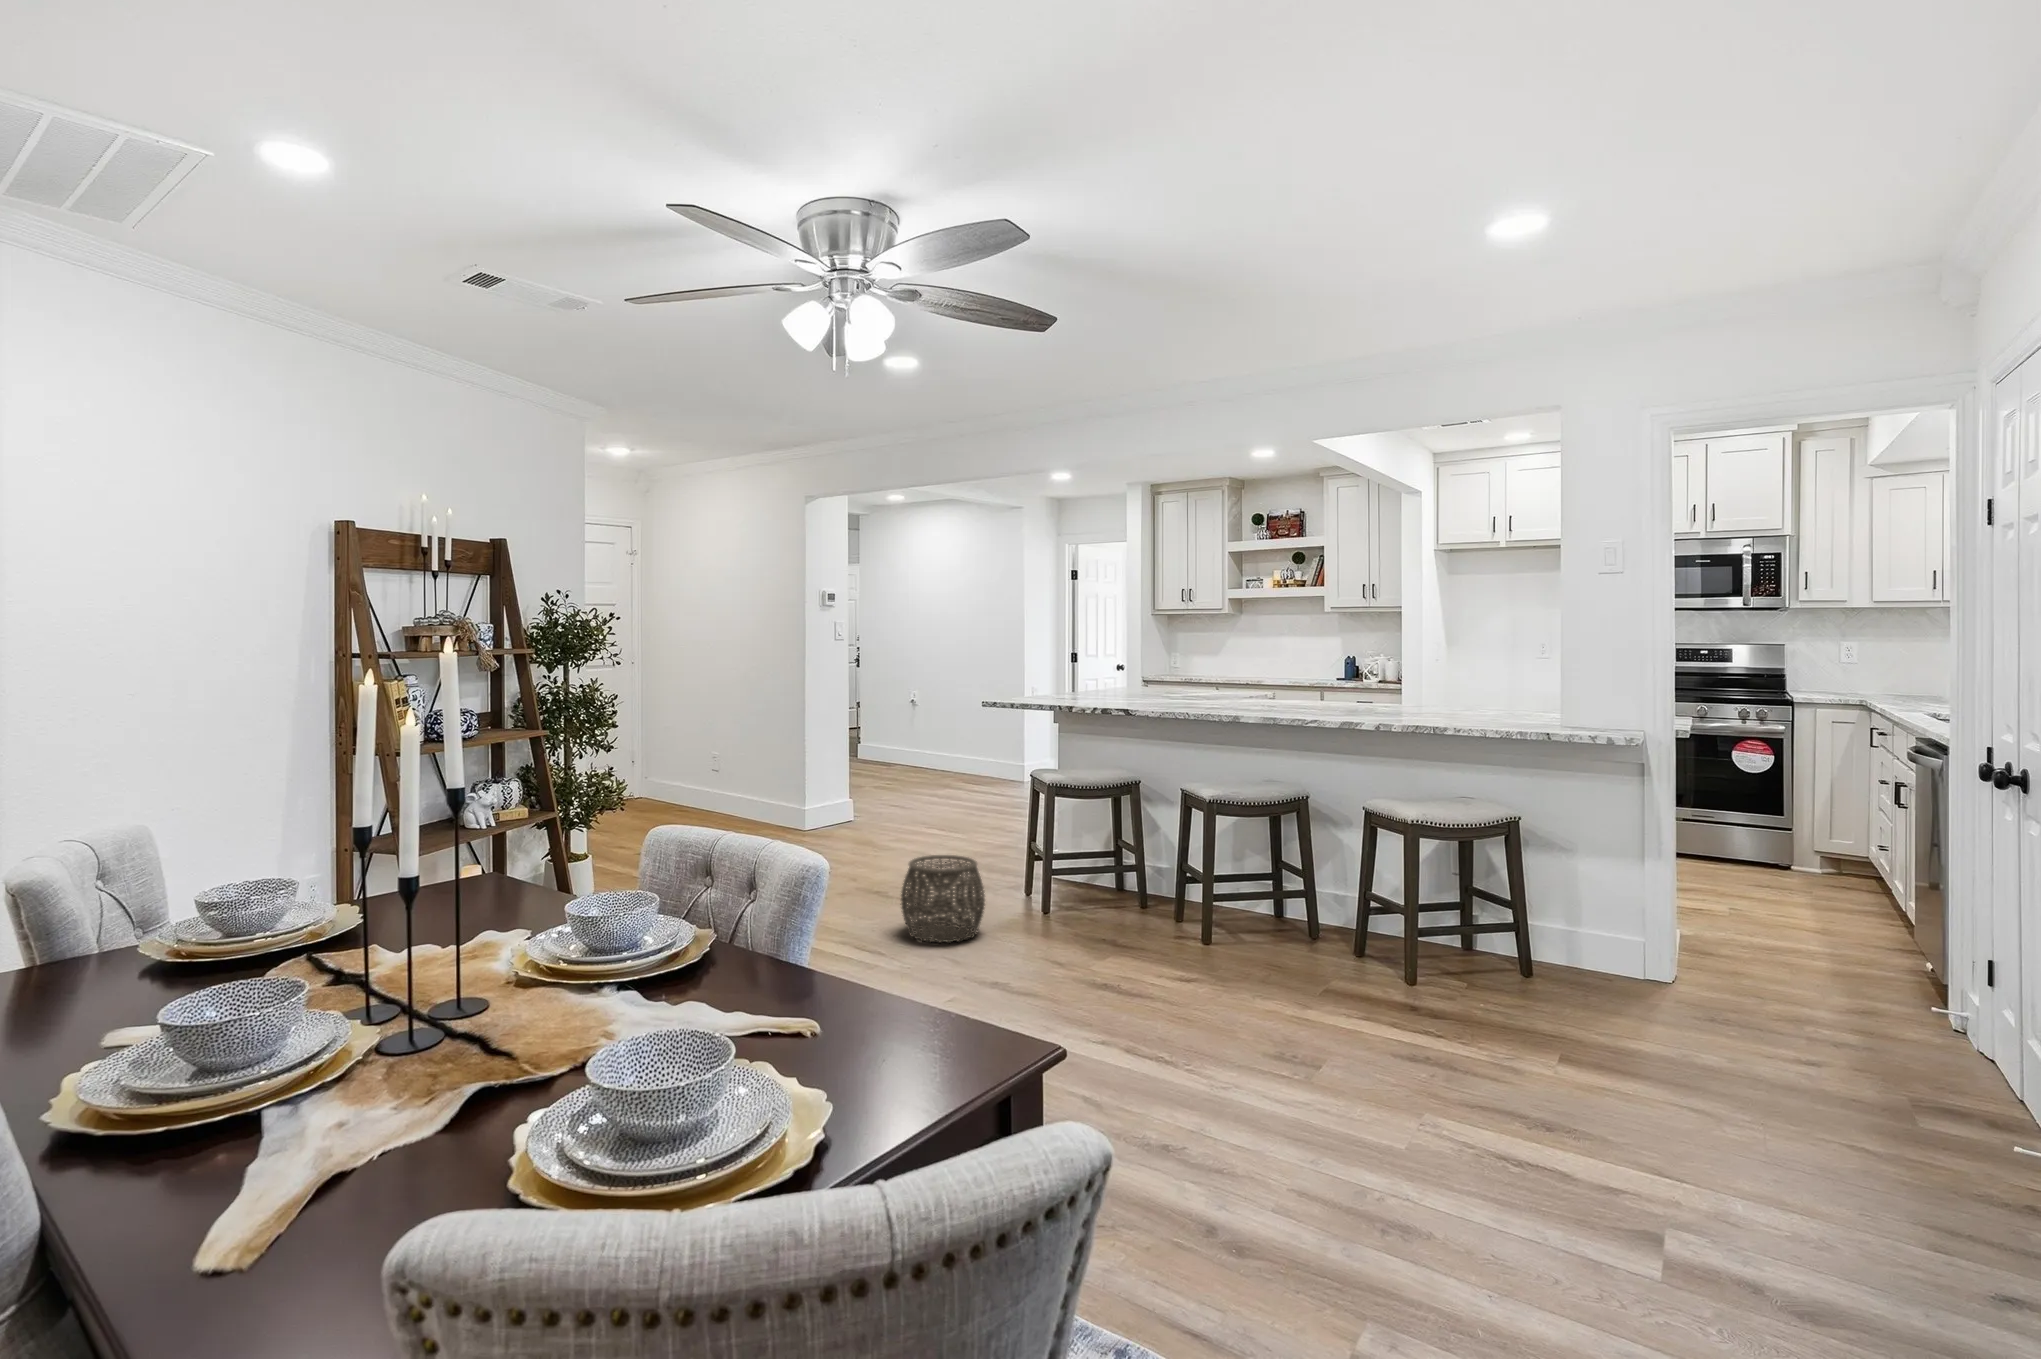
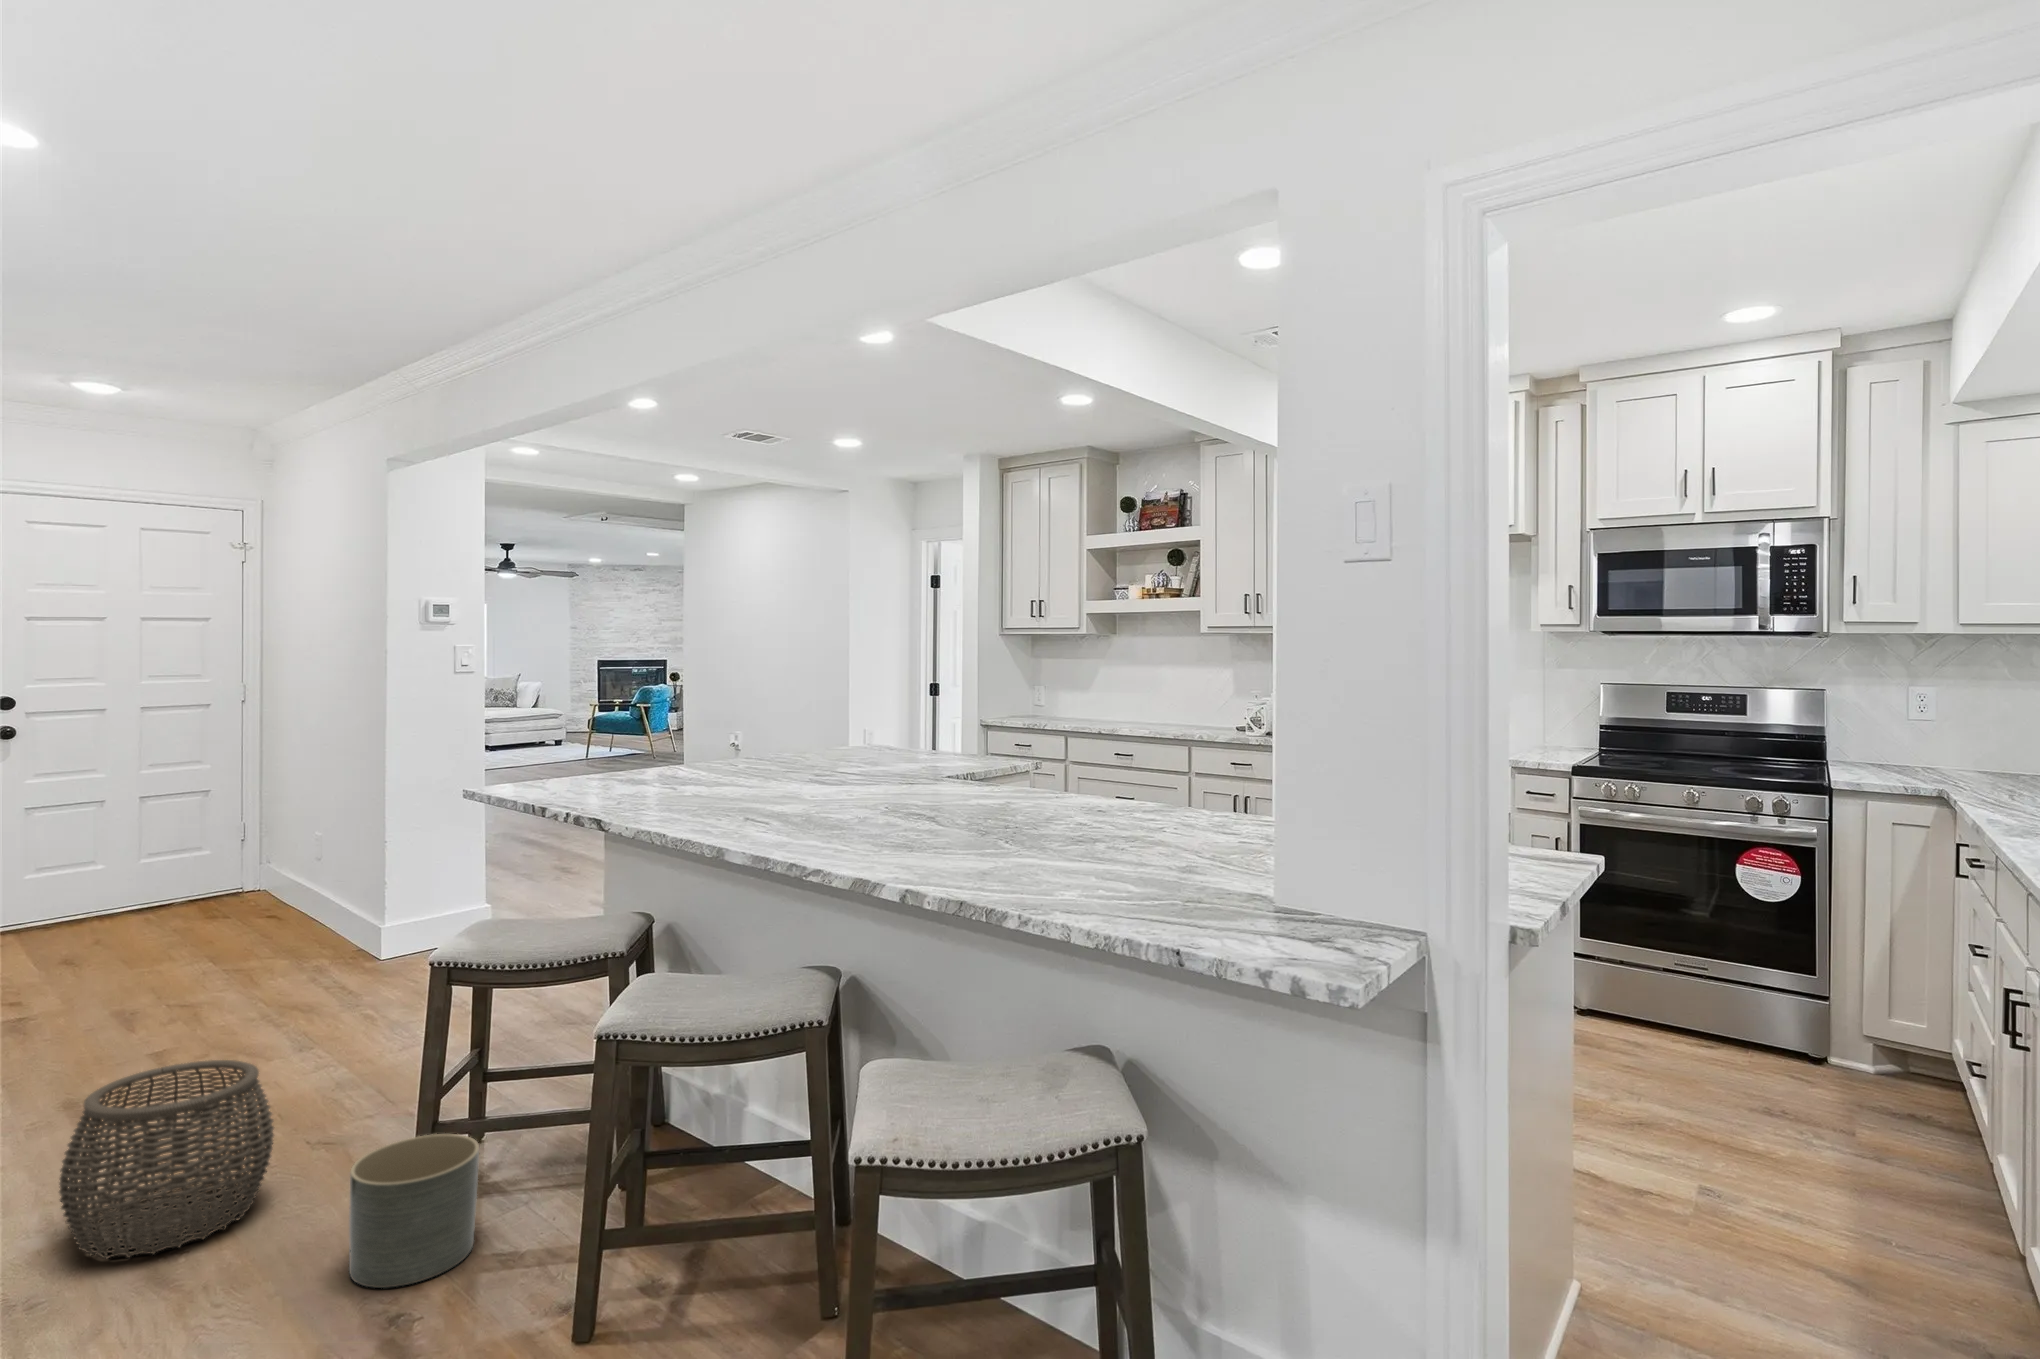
planter: none [1062,885,1117,950] -> present [349,1134,479,1288]

